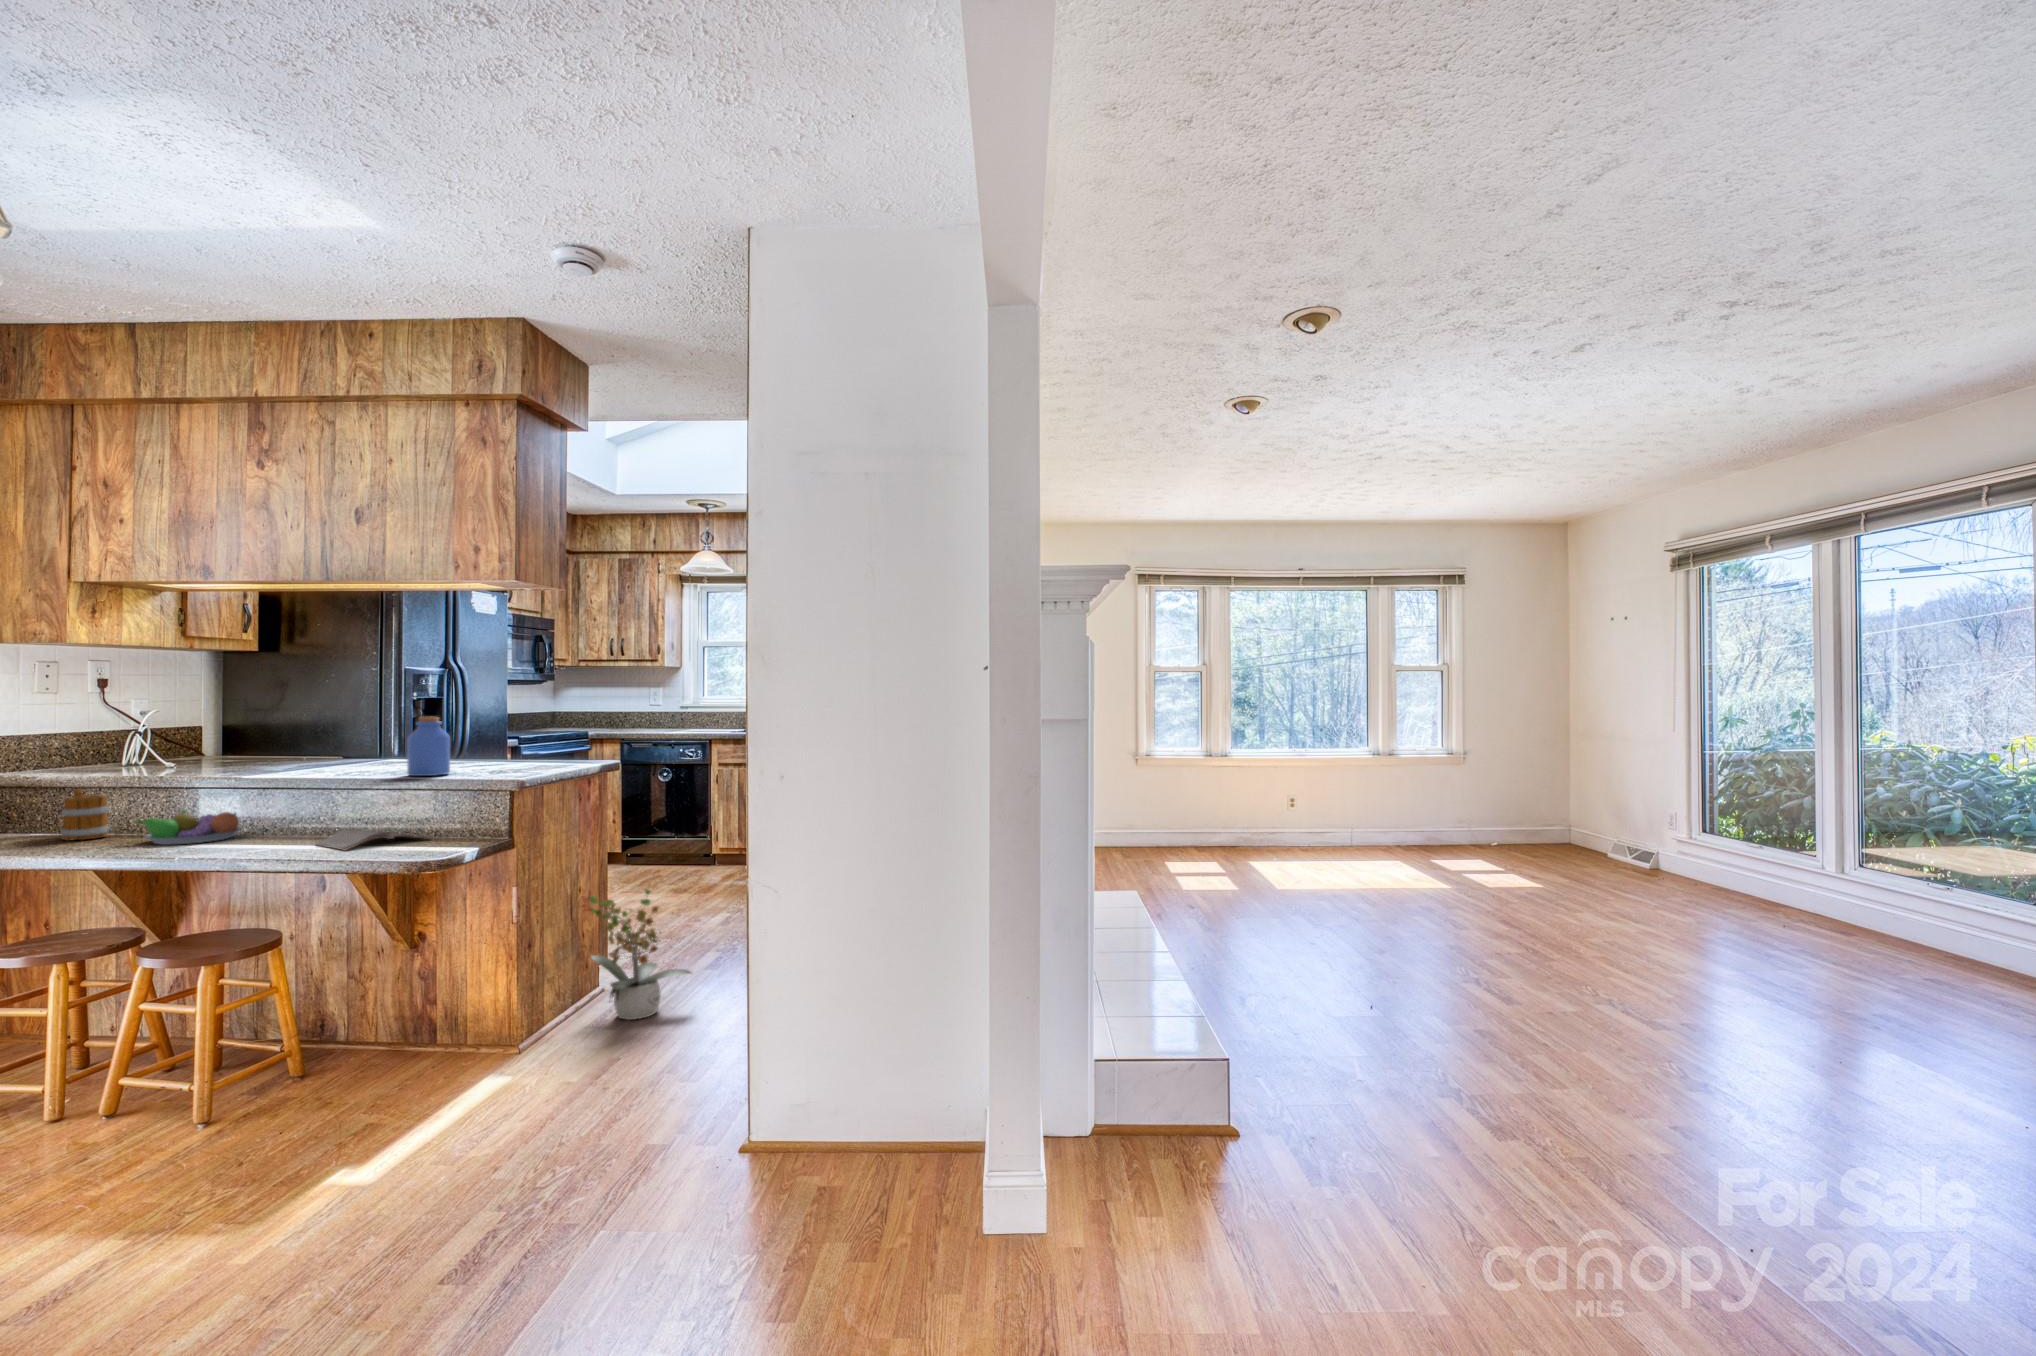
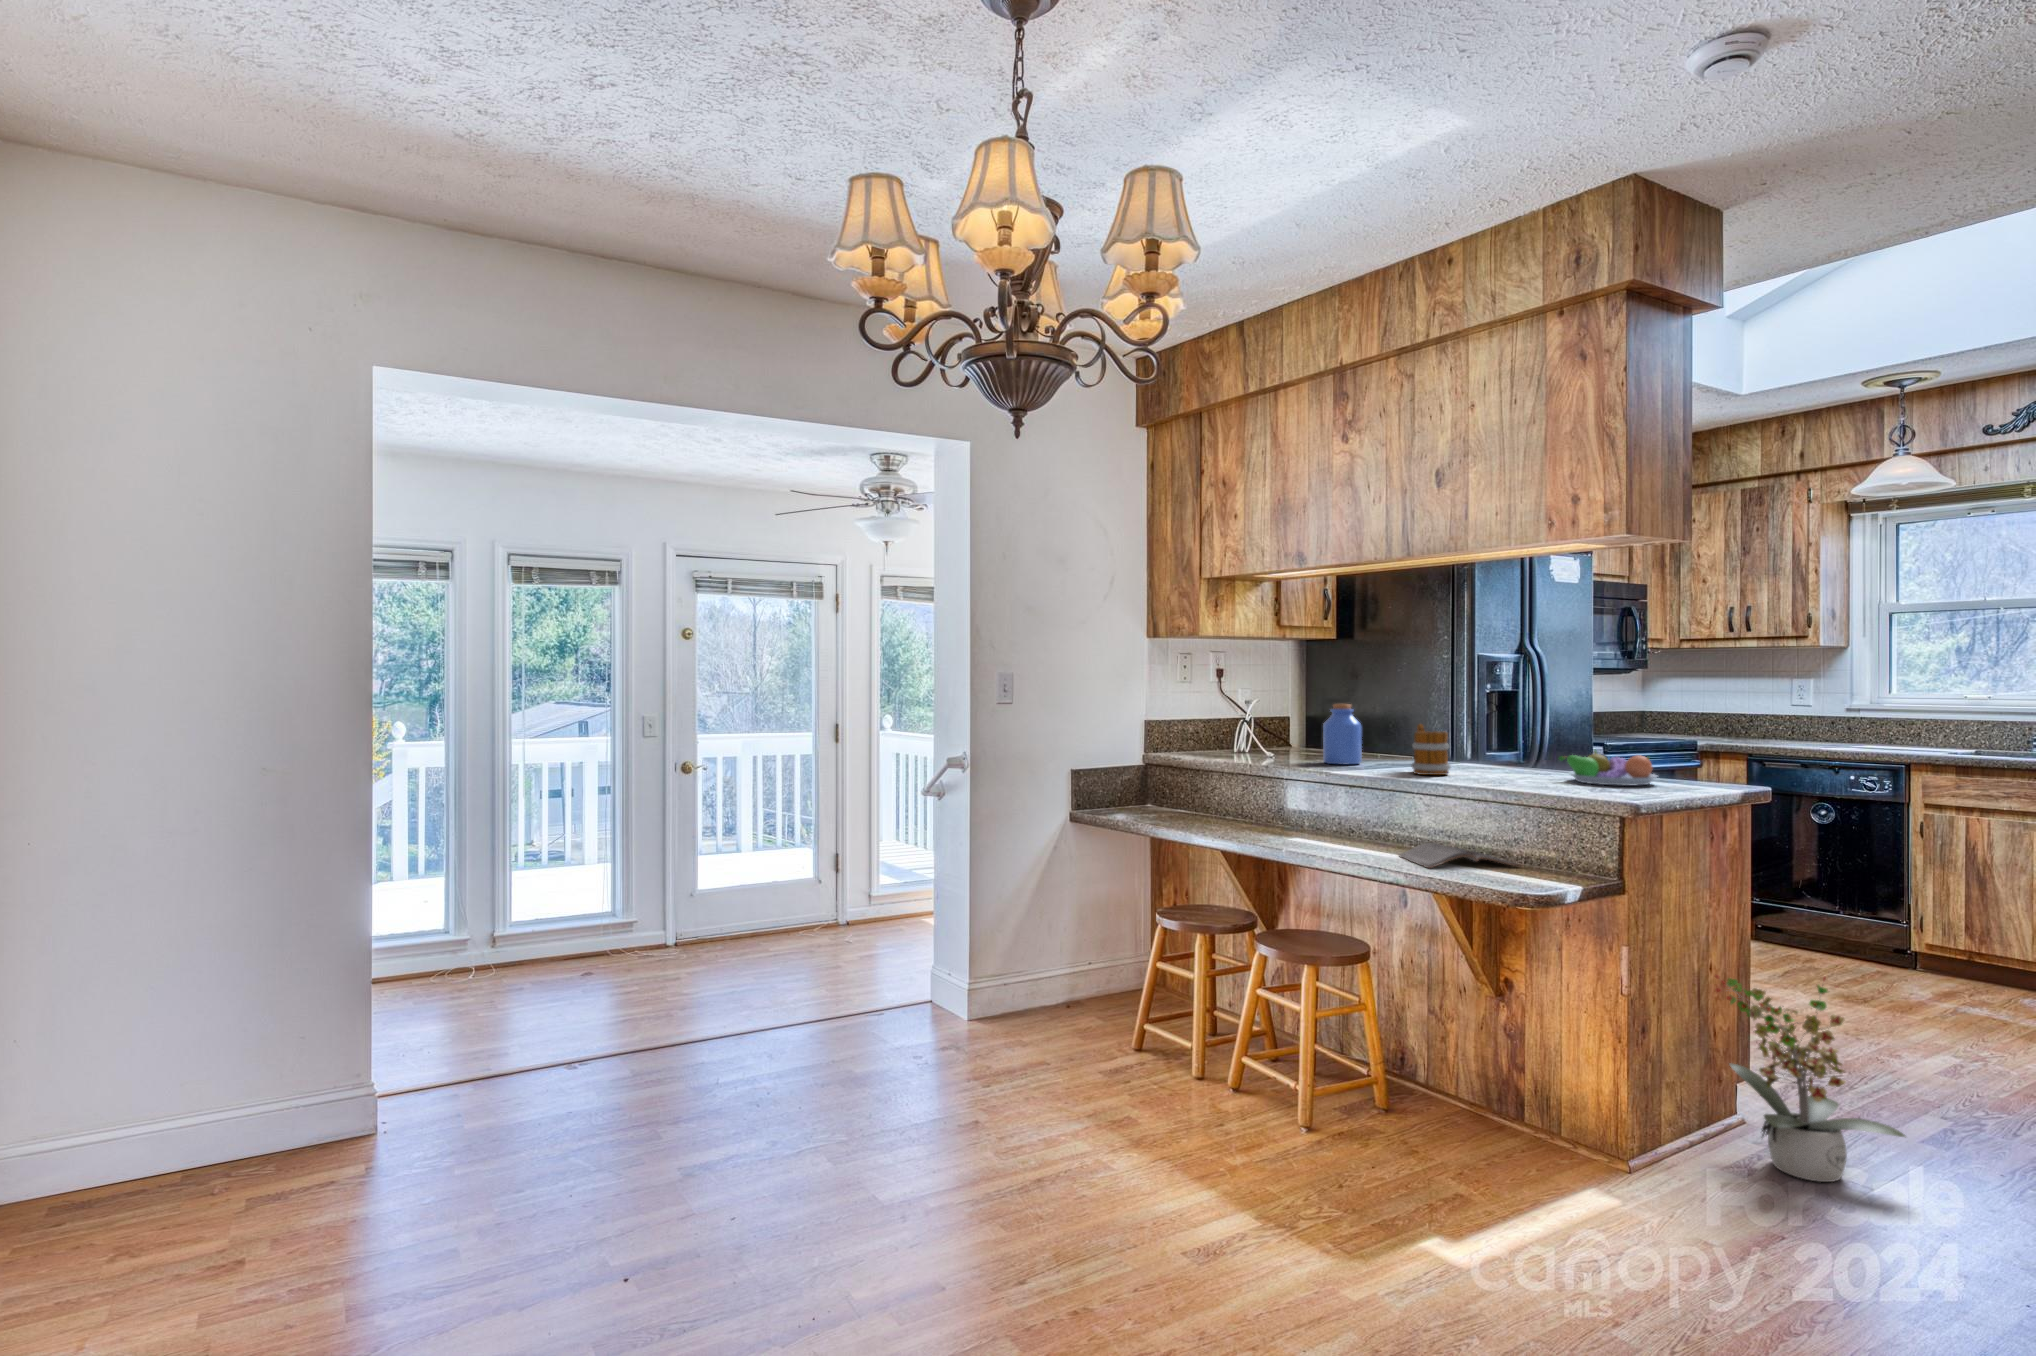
jar: present [407,717,450,776] -> present [1323,704,1362,765]
mug: present [60,789,110,841] -> present [1411,724,1450,775]
fruit bowl: present [137,809,241,845] -> present [1559,750,1657,786]

